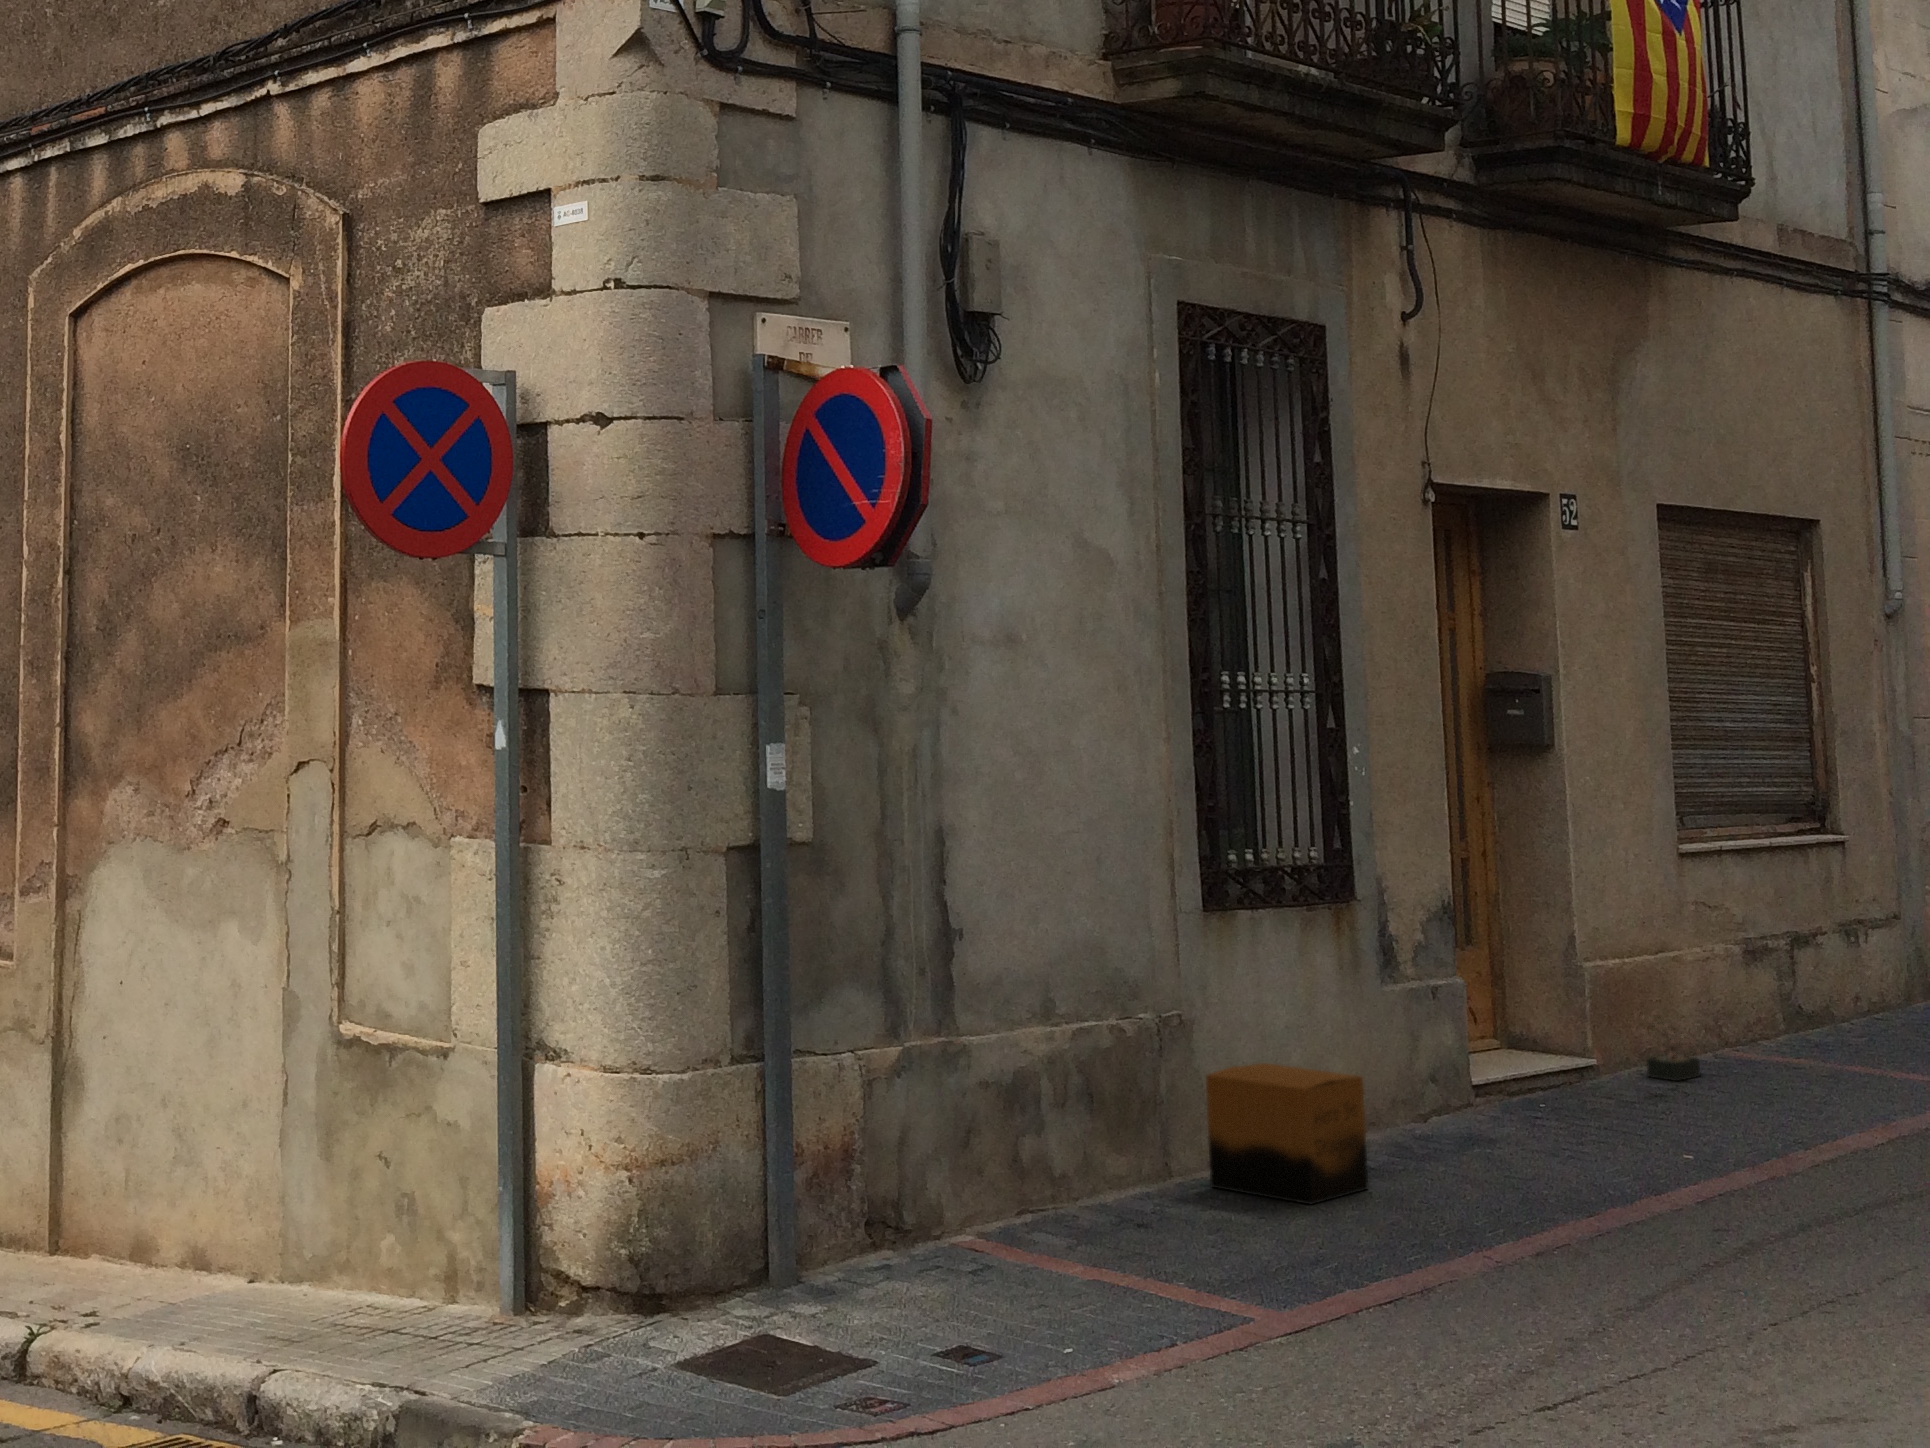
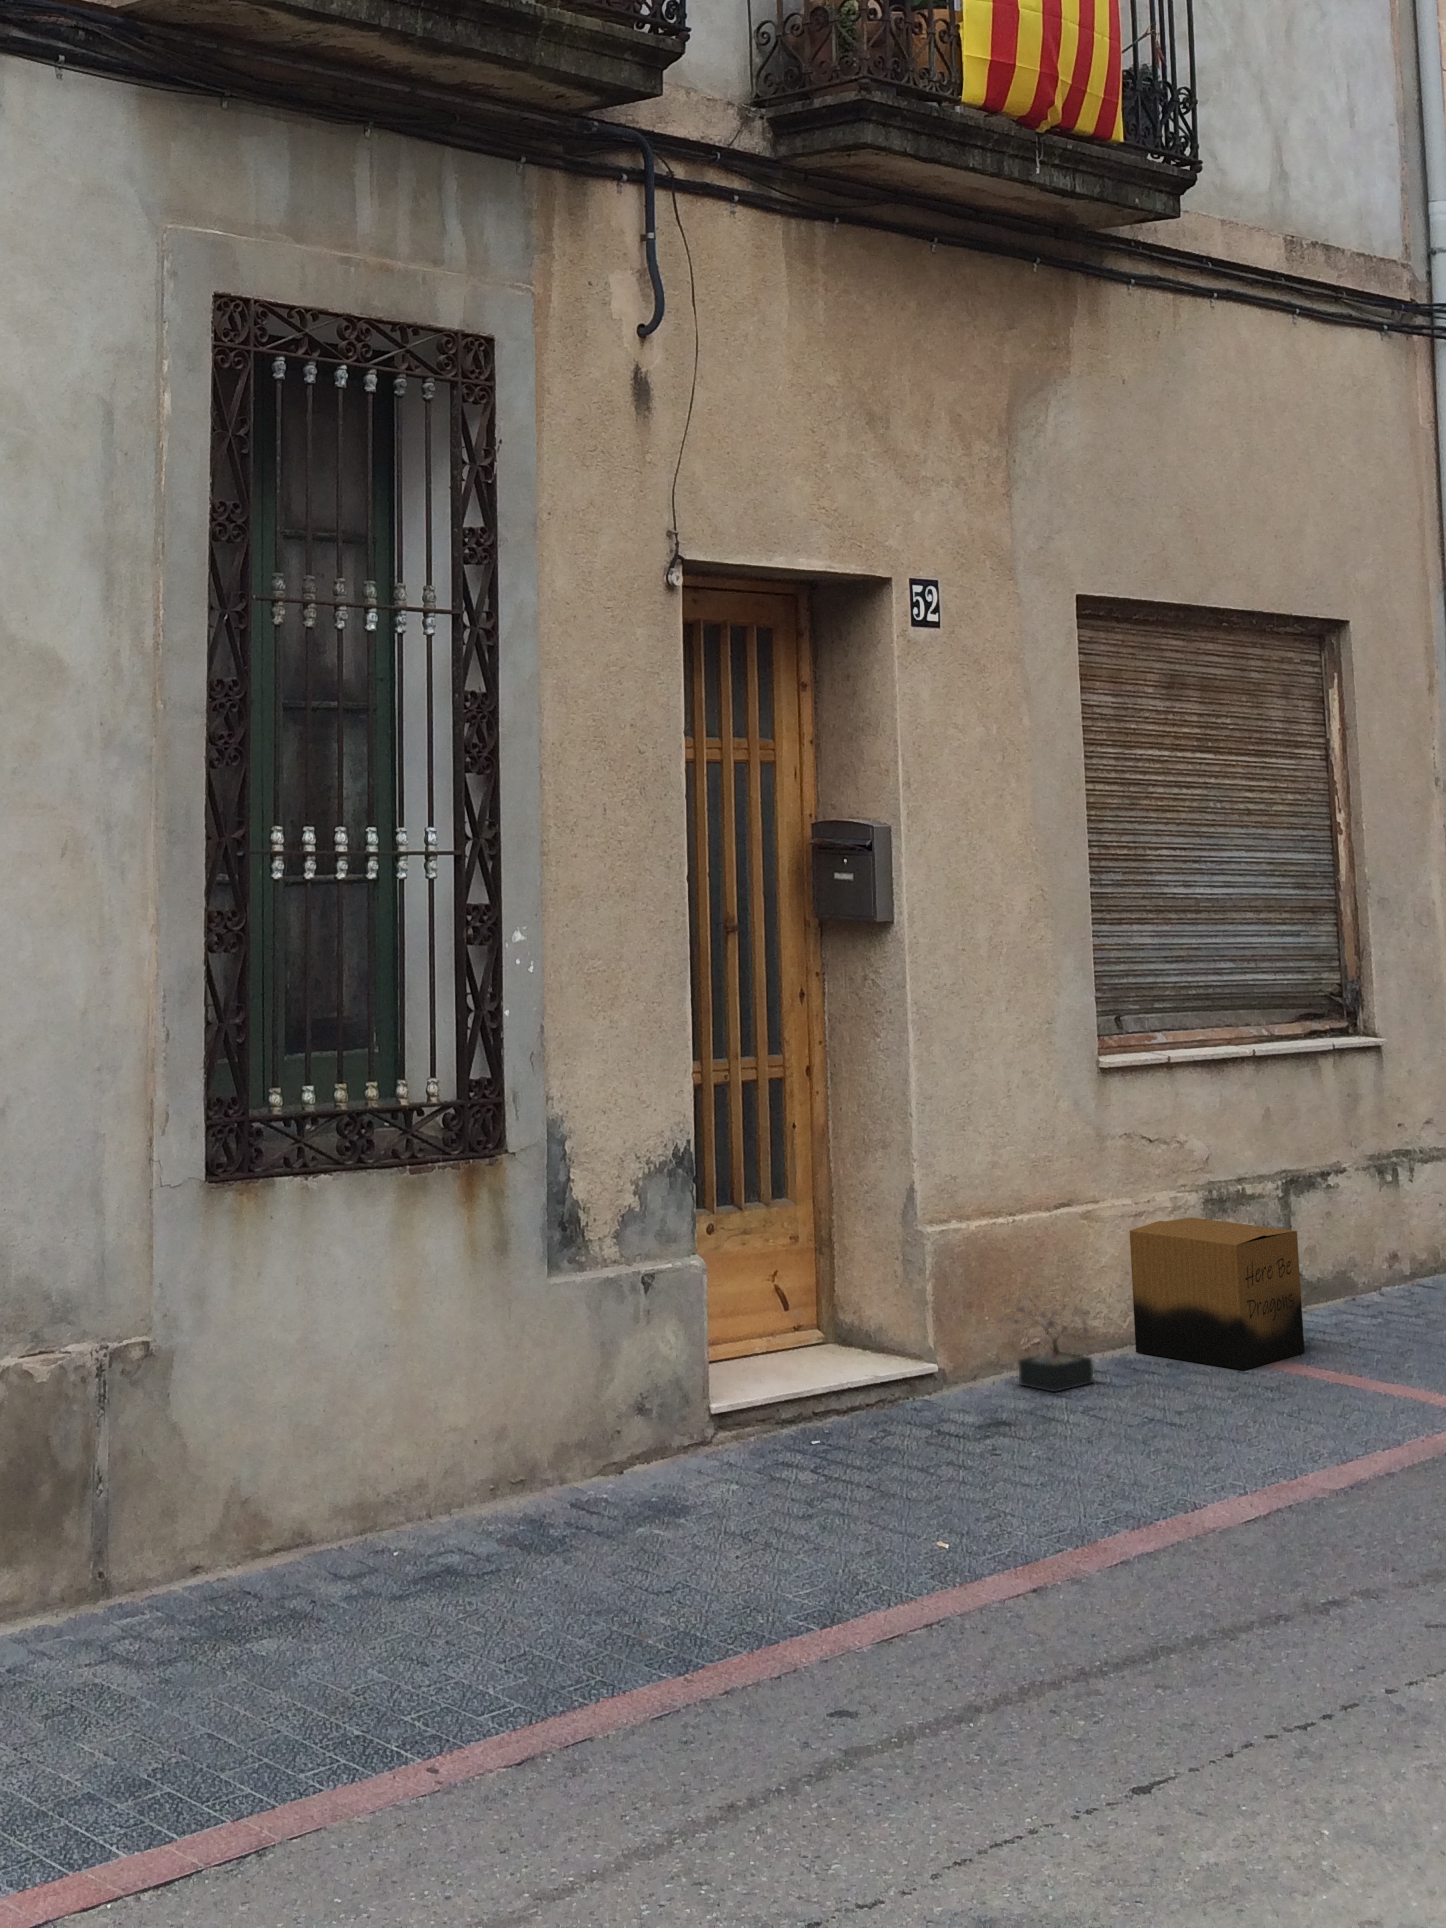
cardboard box: present [1206,1063,1368,1204] -> present [1130,1217,1304,1370]

